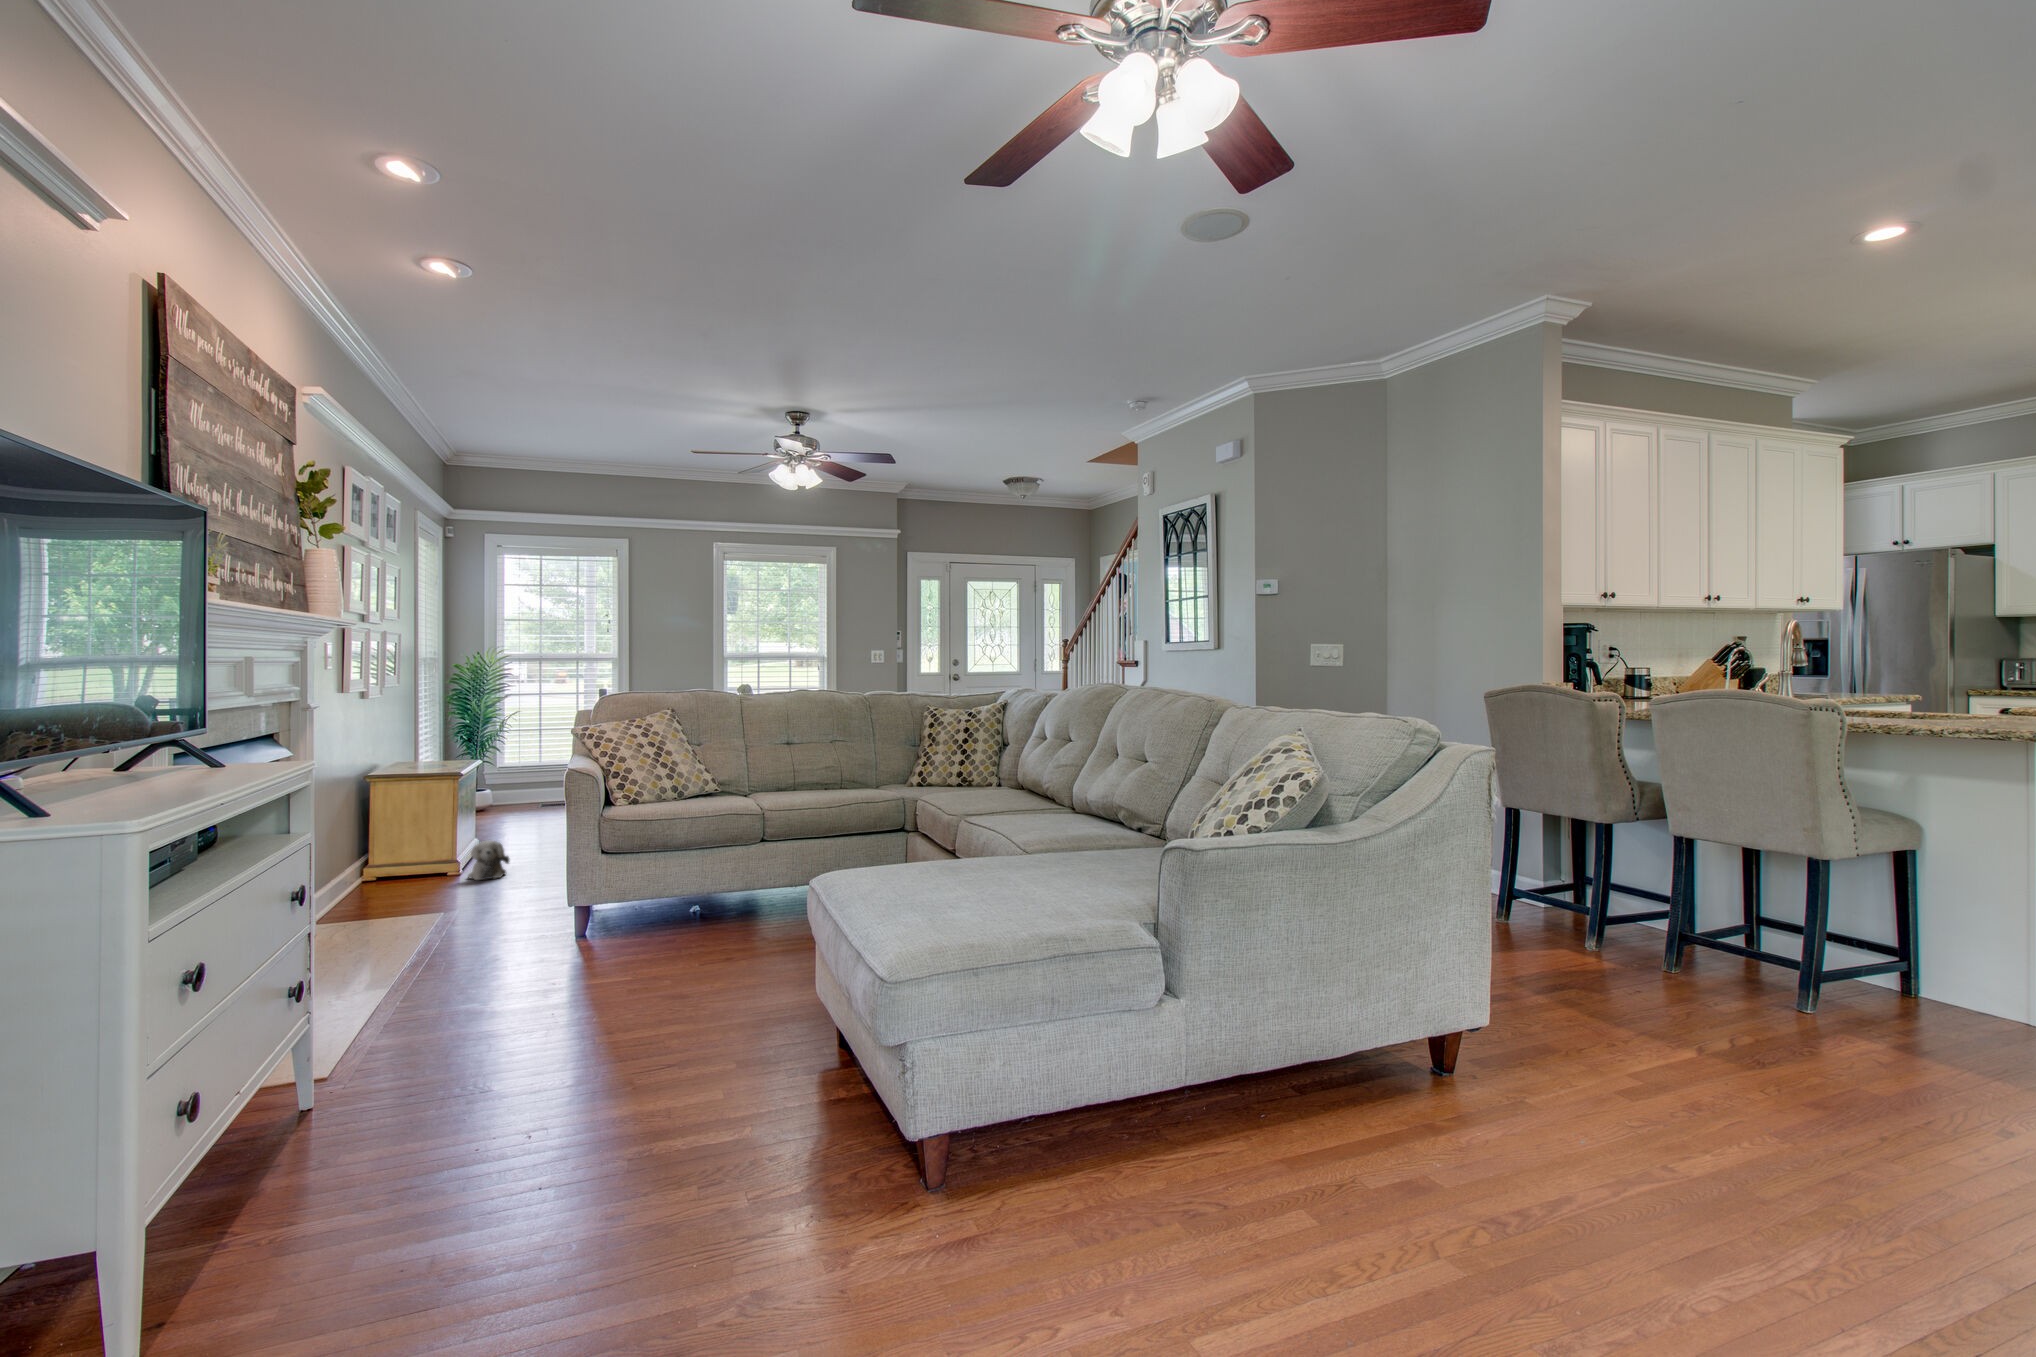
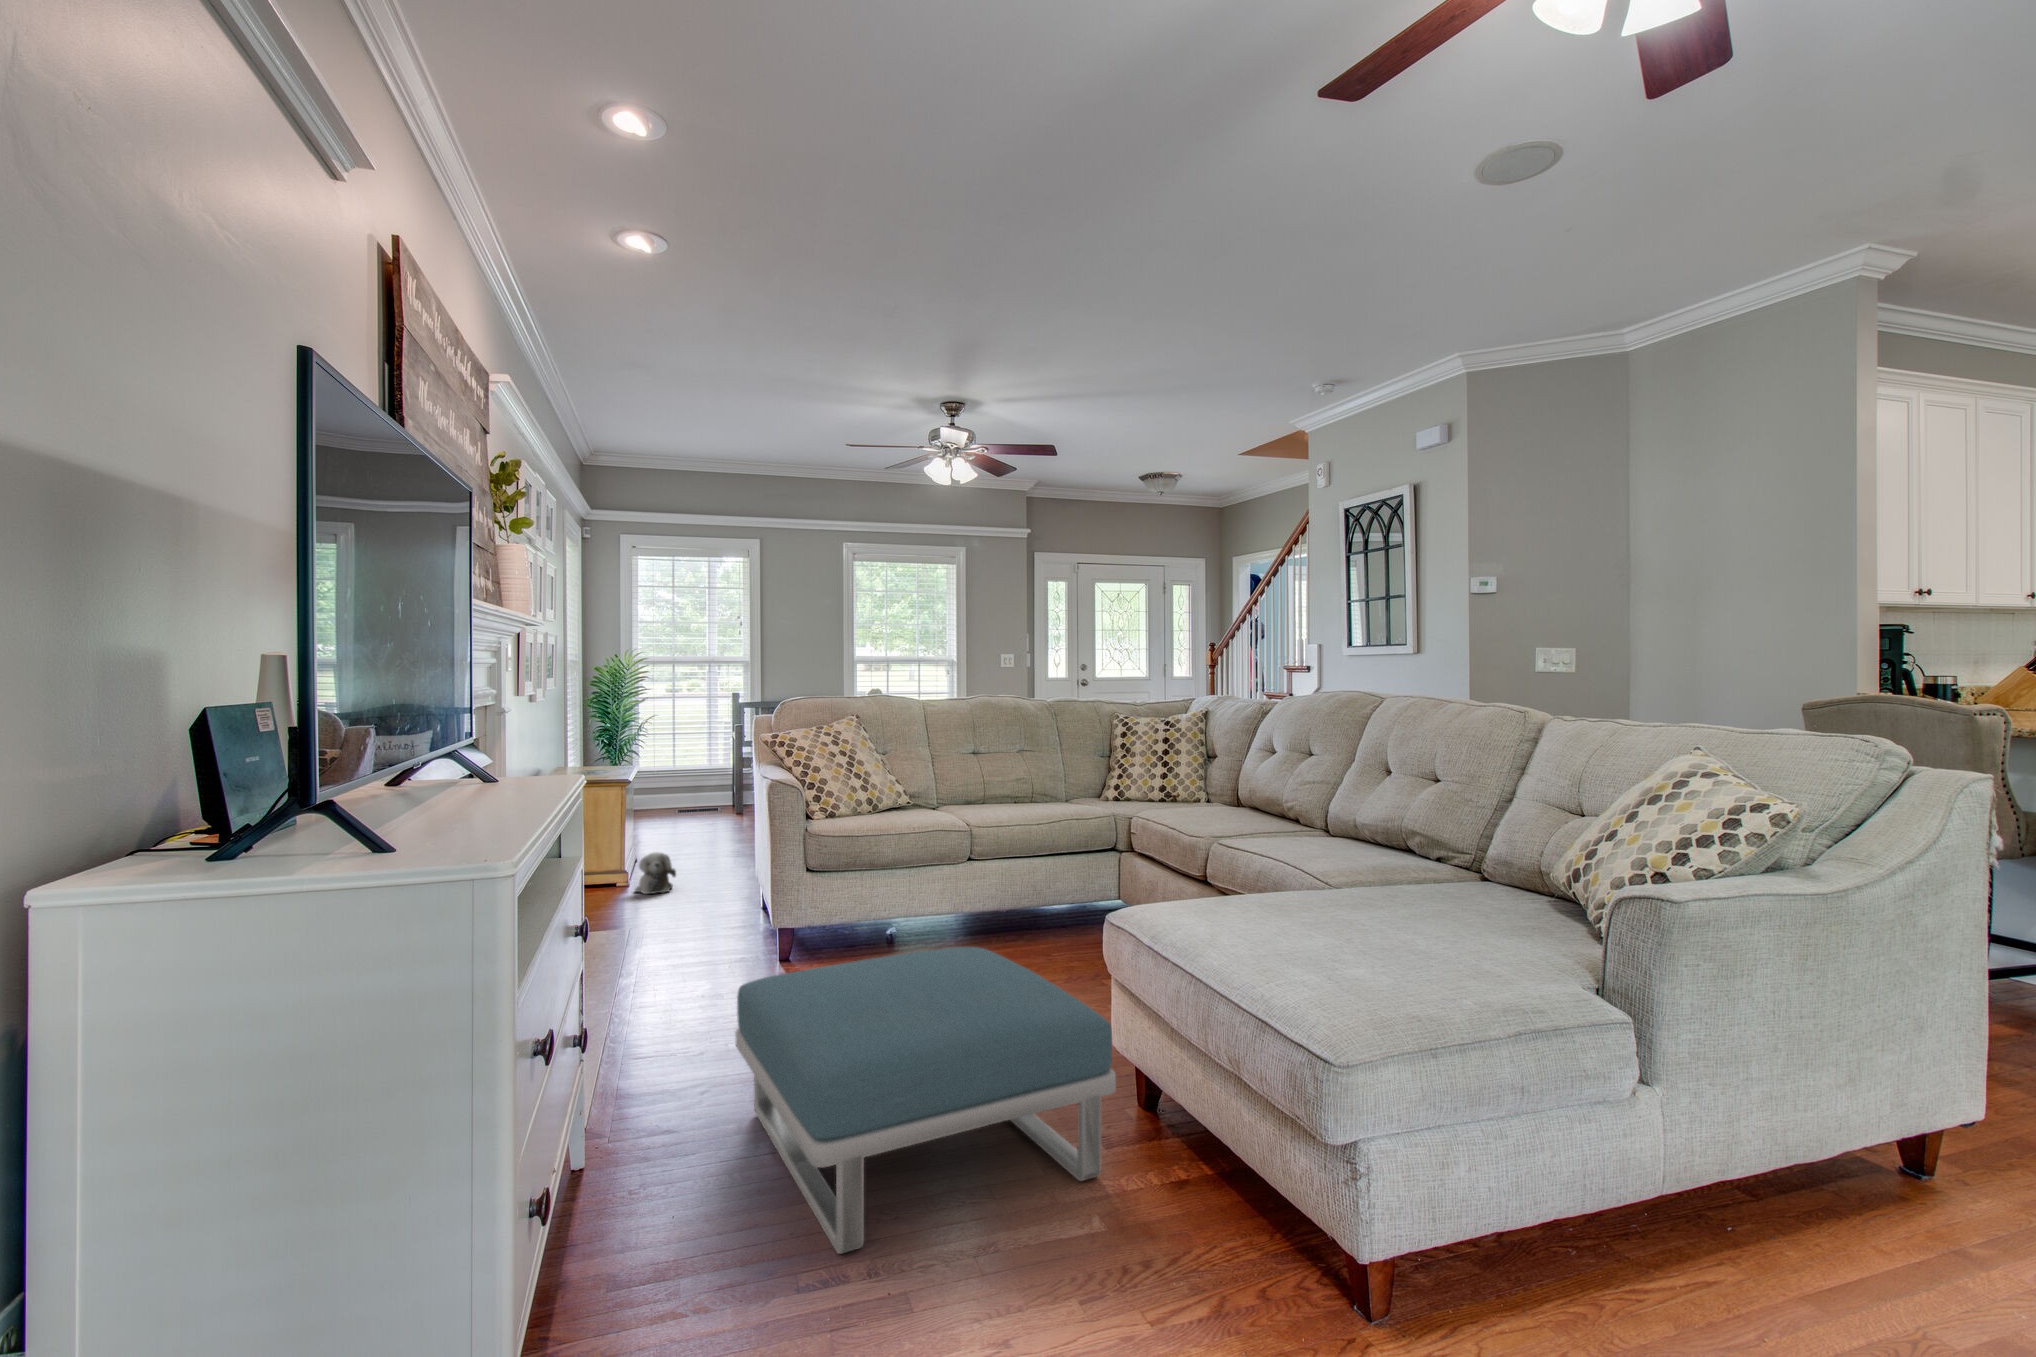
footstool: none [471,912,788,1164] -> present [735,947,1116,1254]

